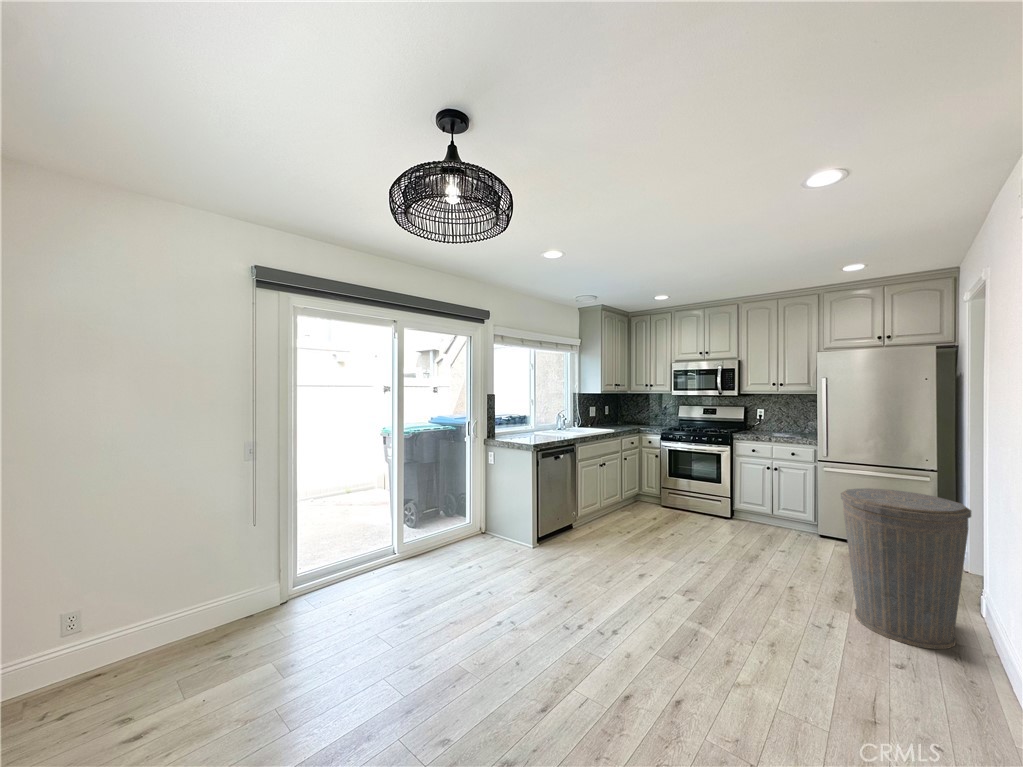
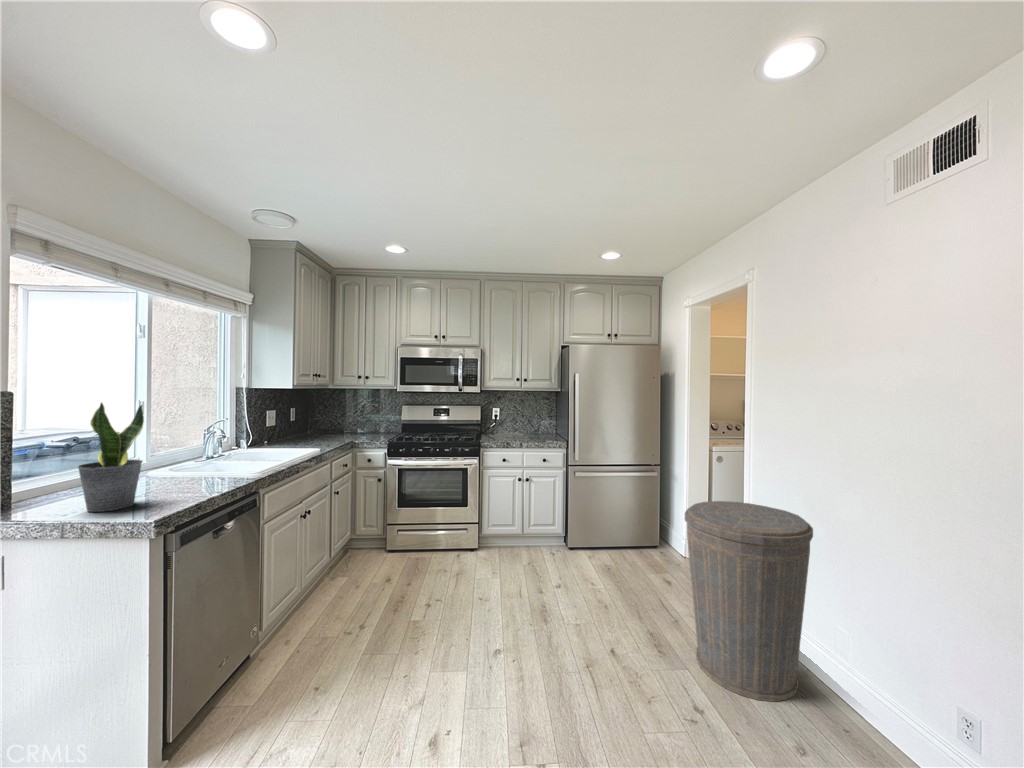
potted plant: none [512,399,531,441] -> present [77,403,144,512]

